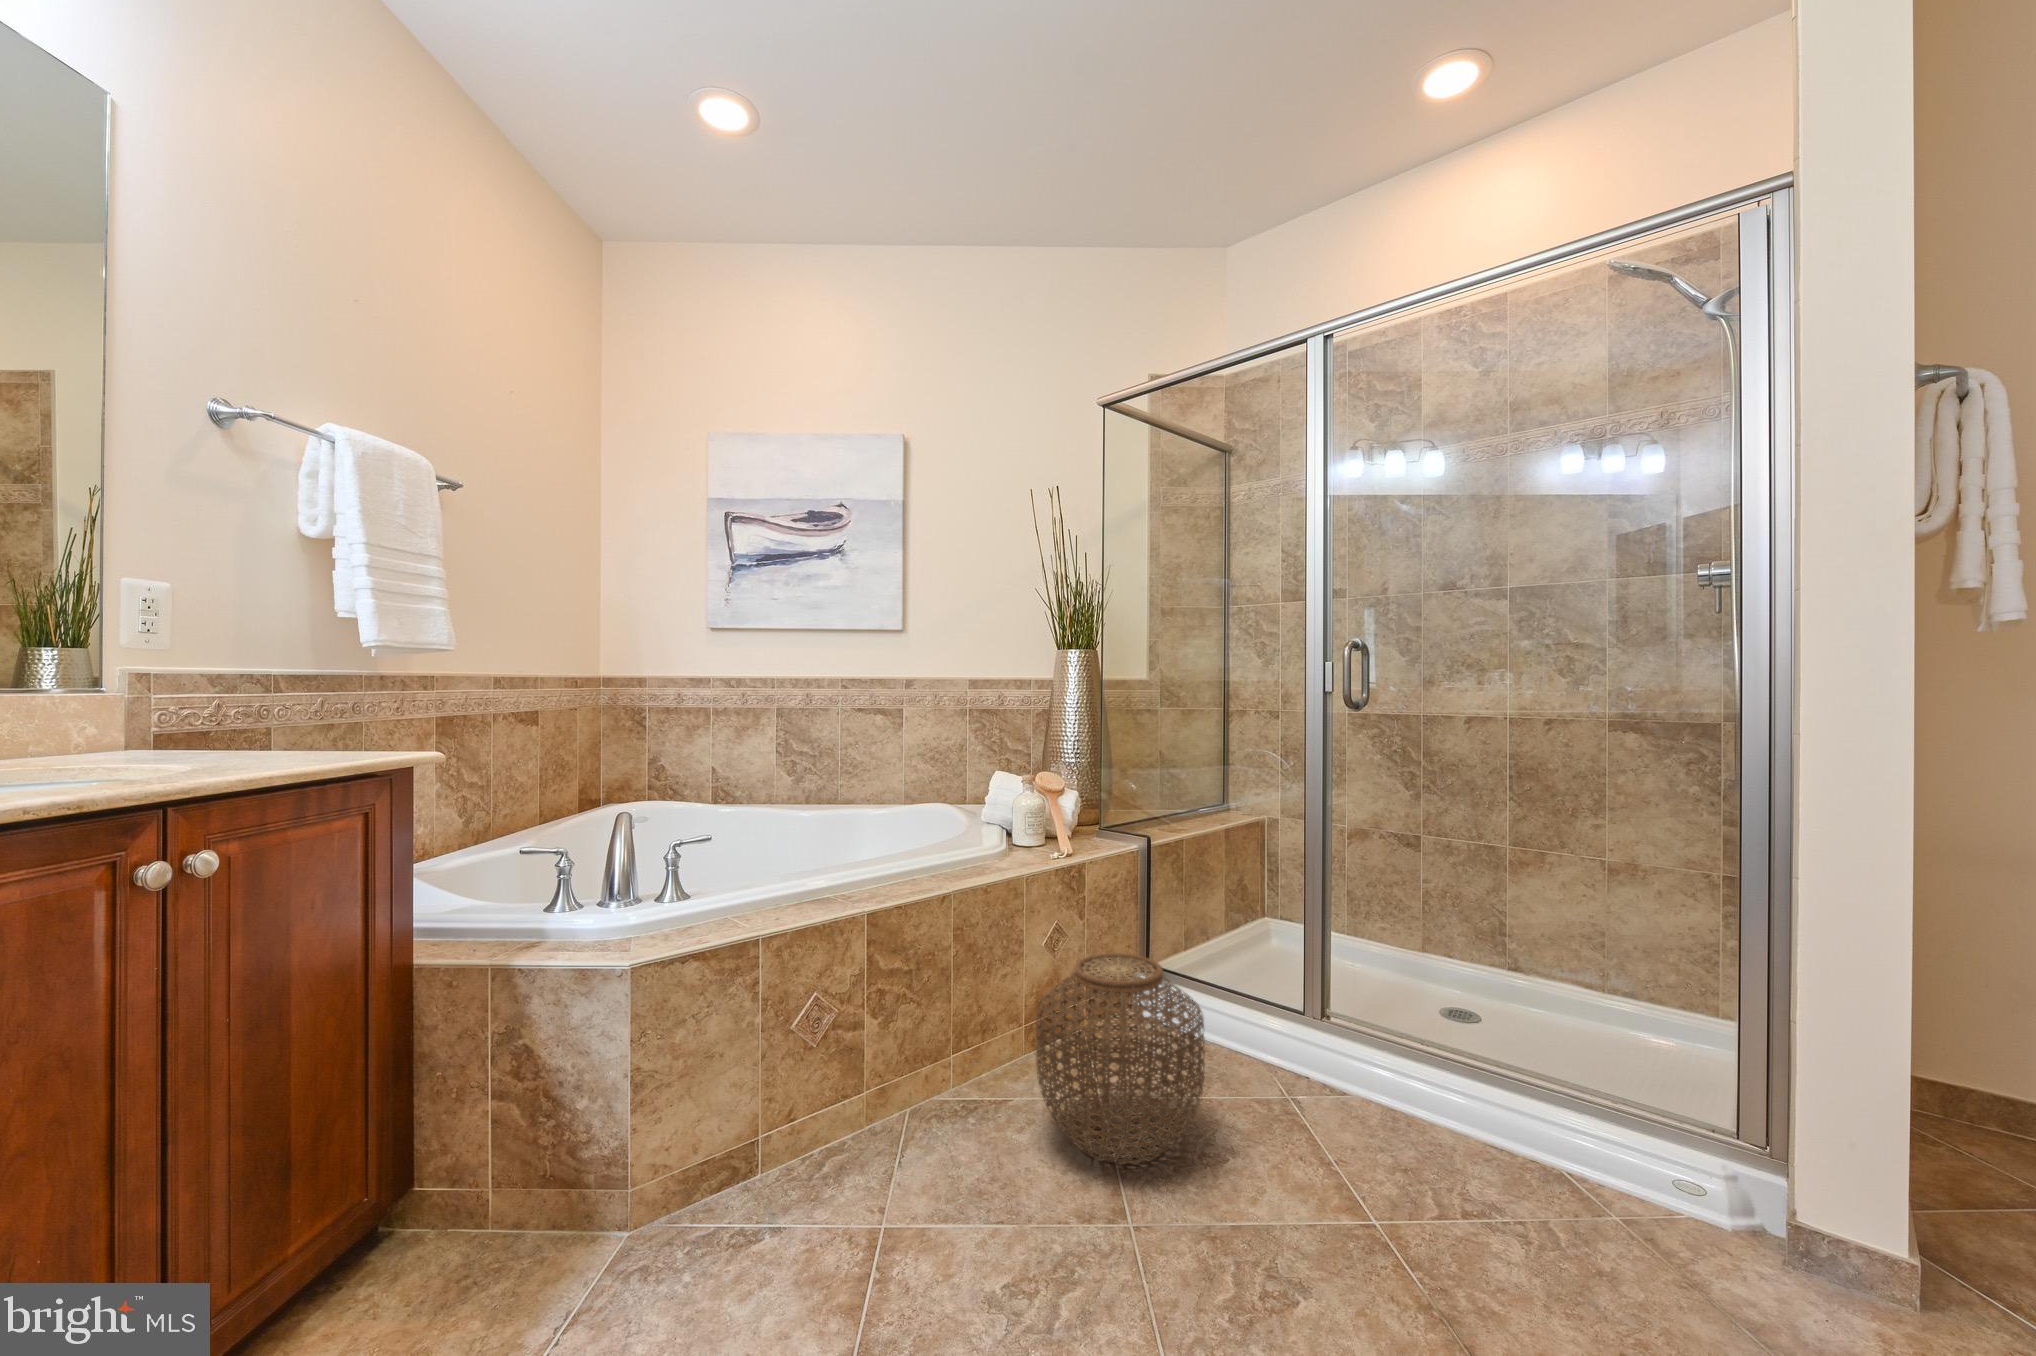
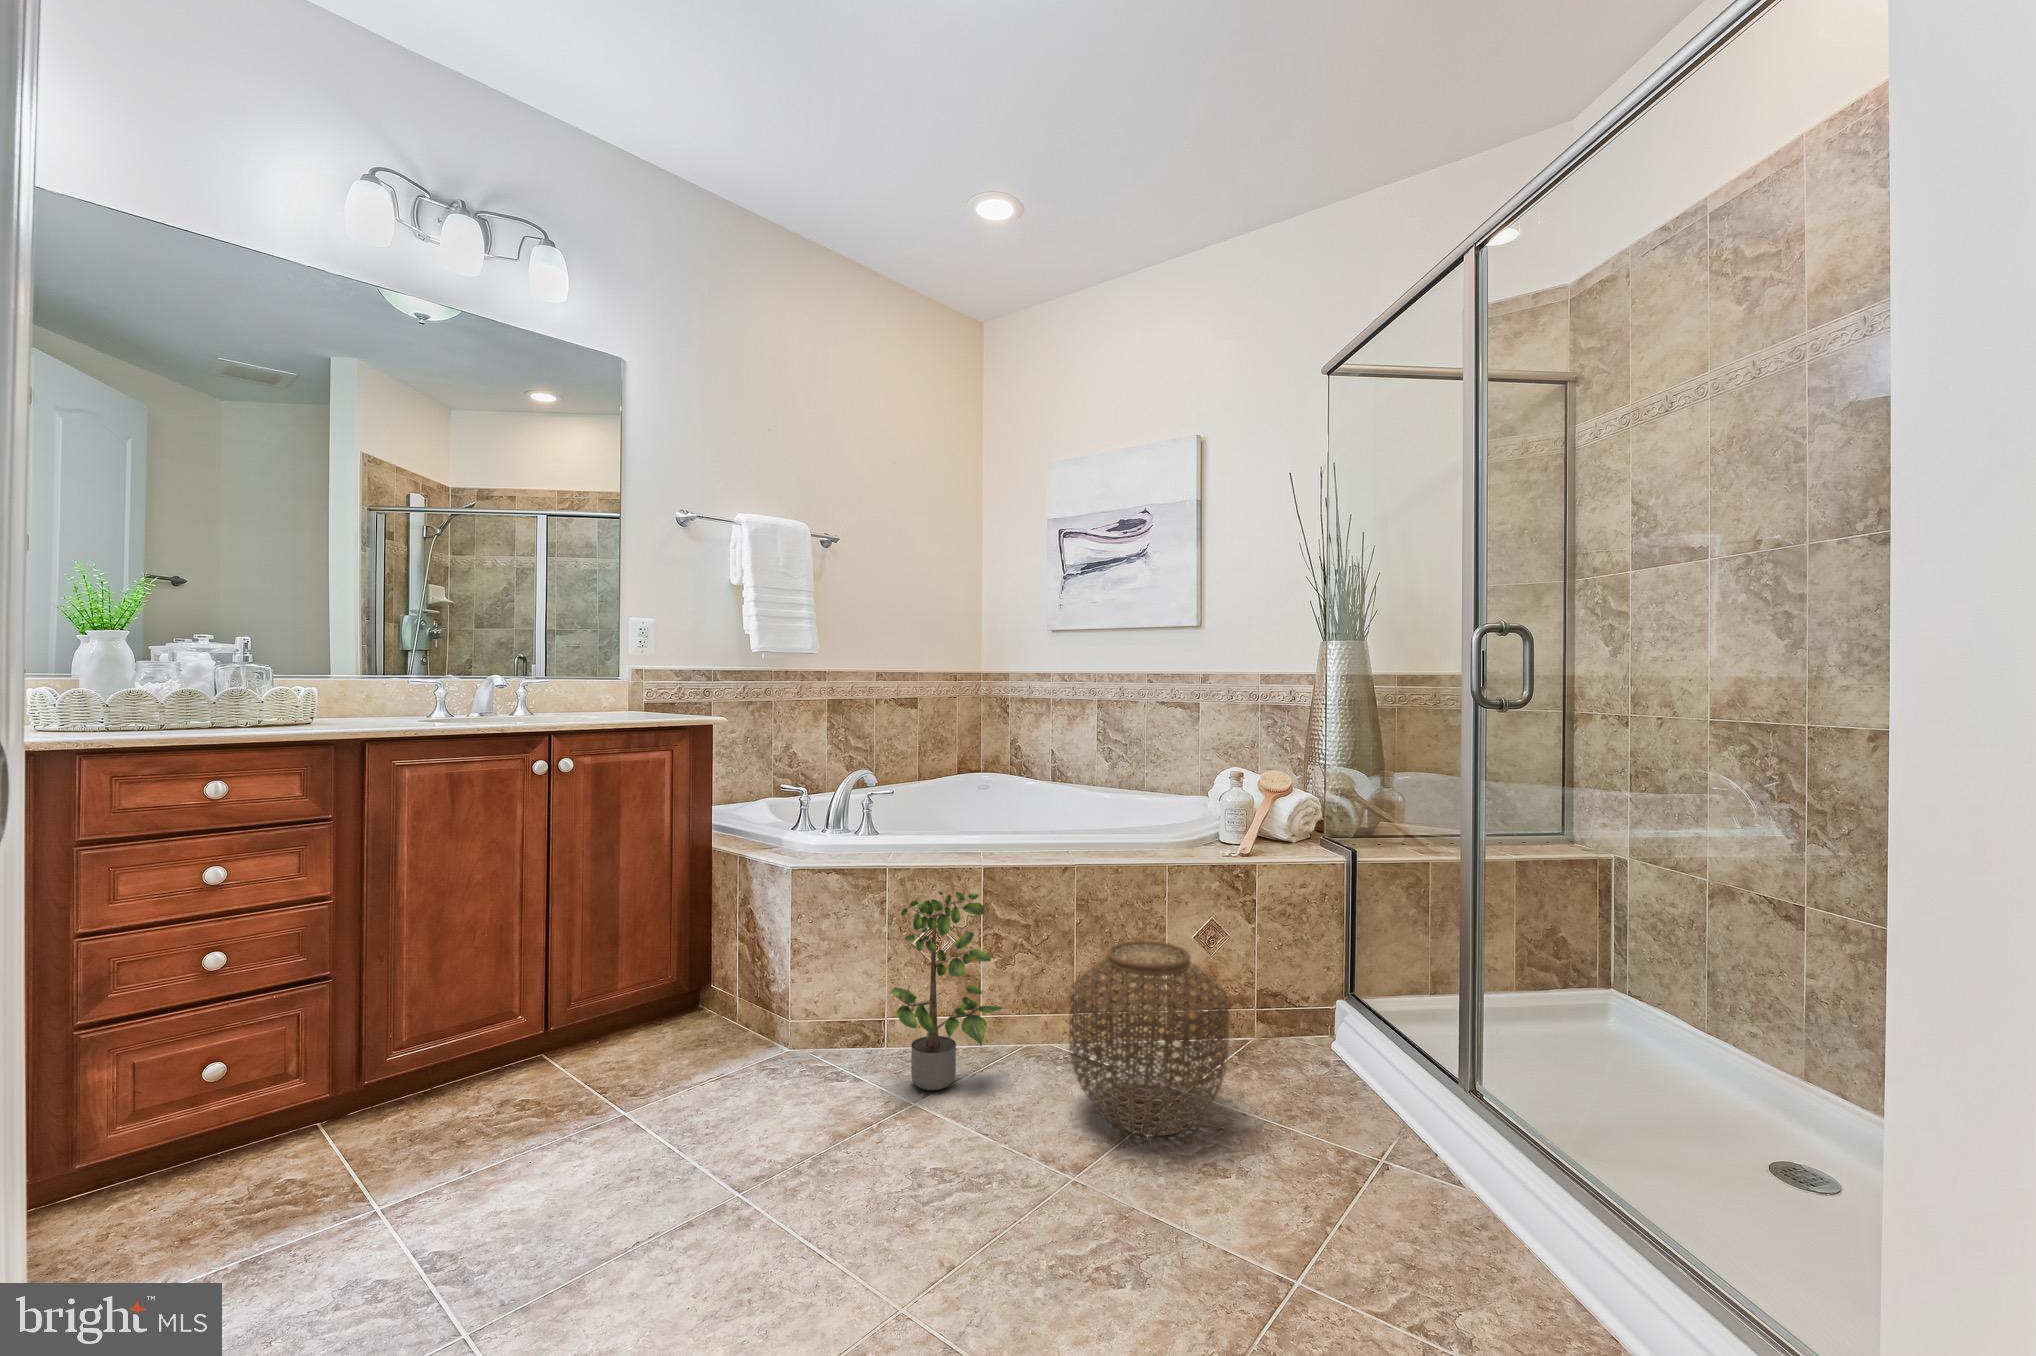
potted plant: none [826,937,955,1215] -> present [891,891,1004,1090]

